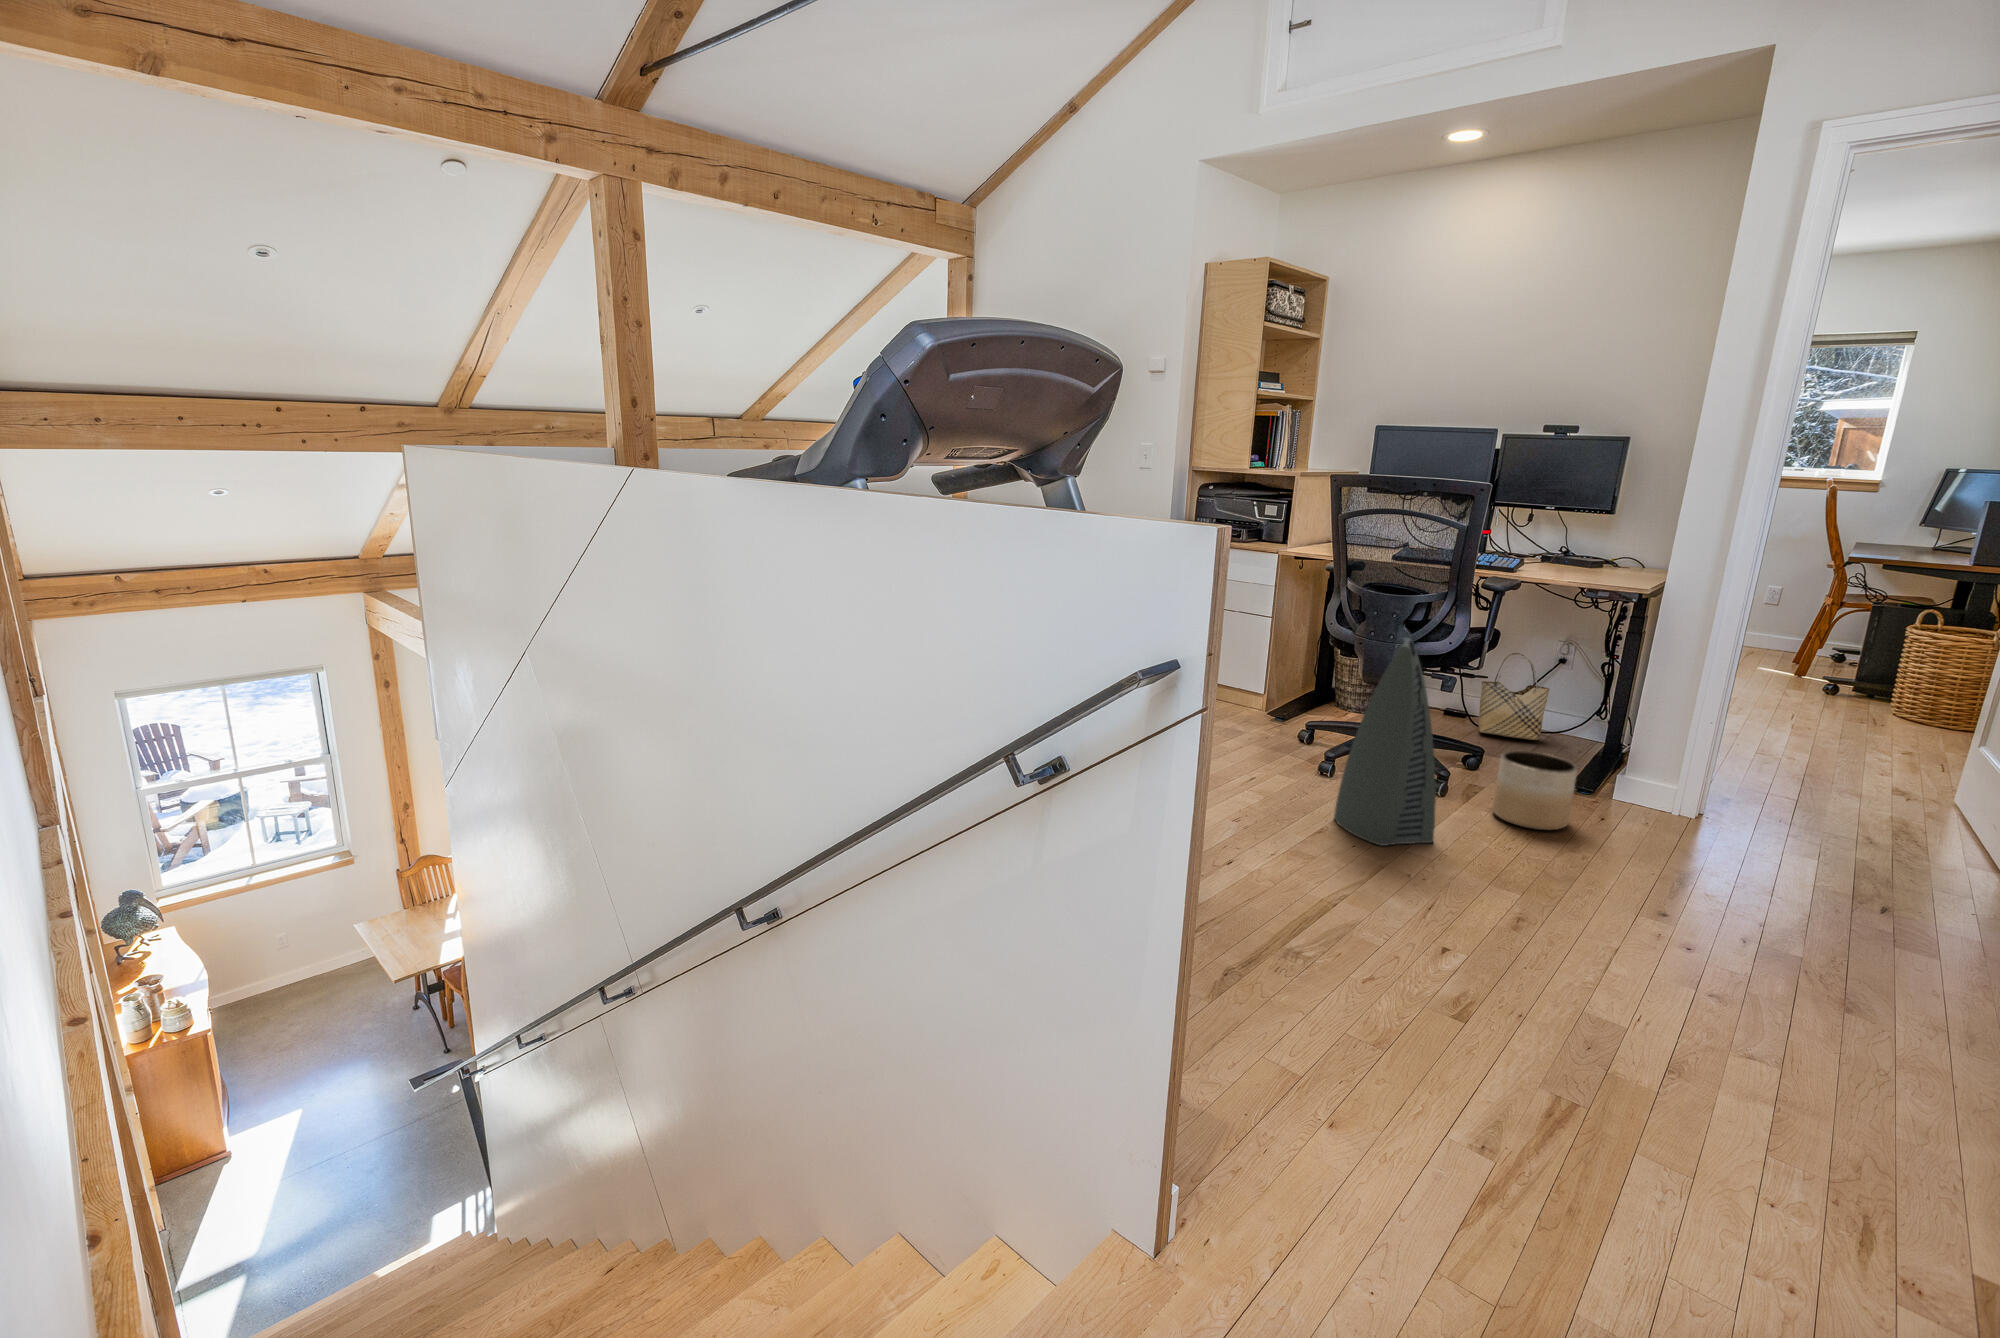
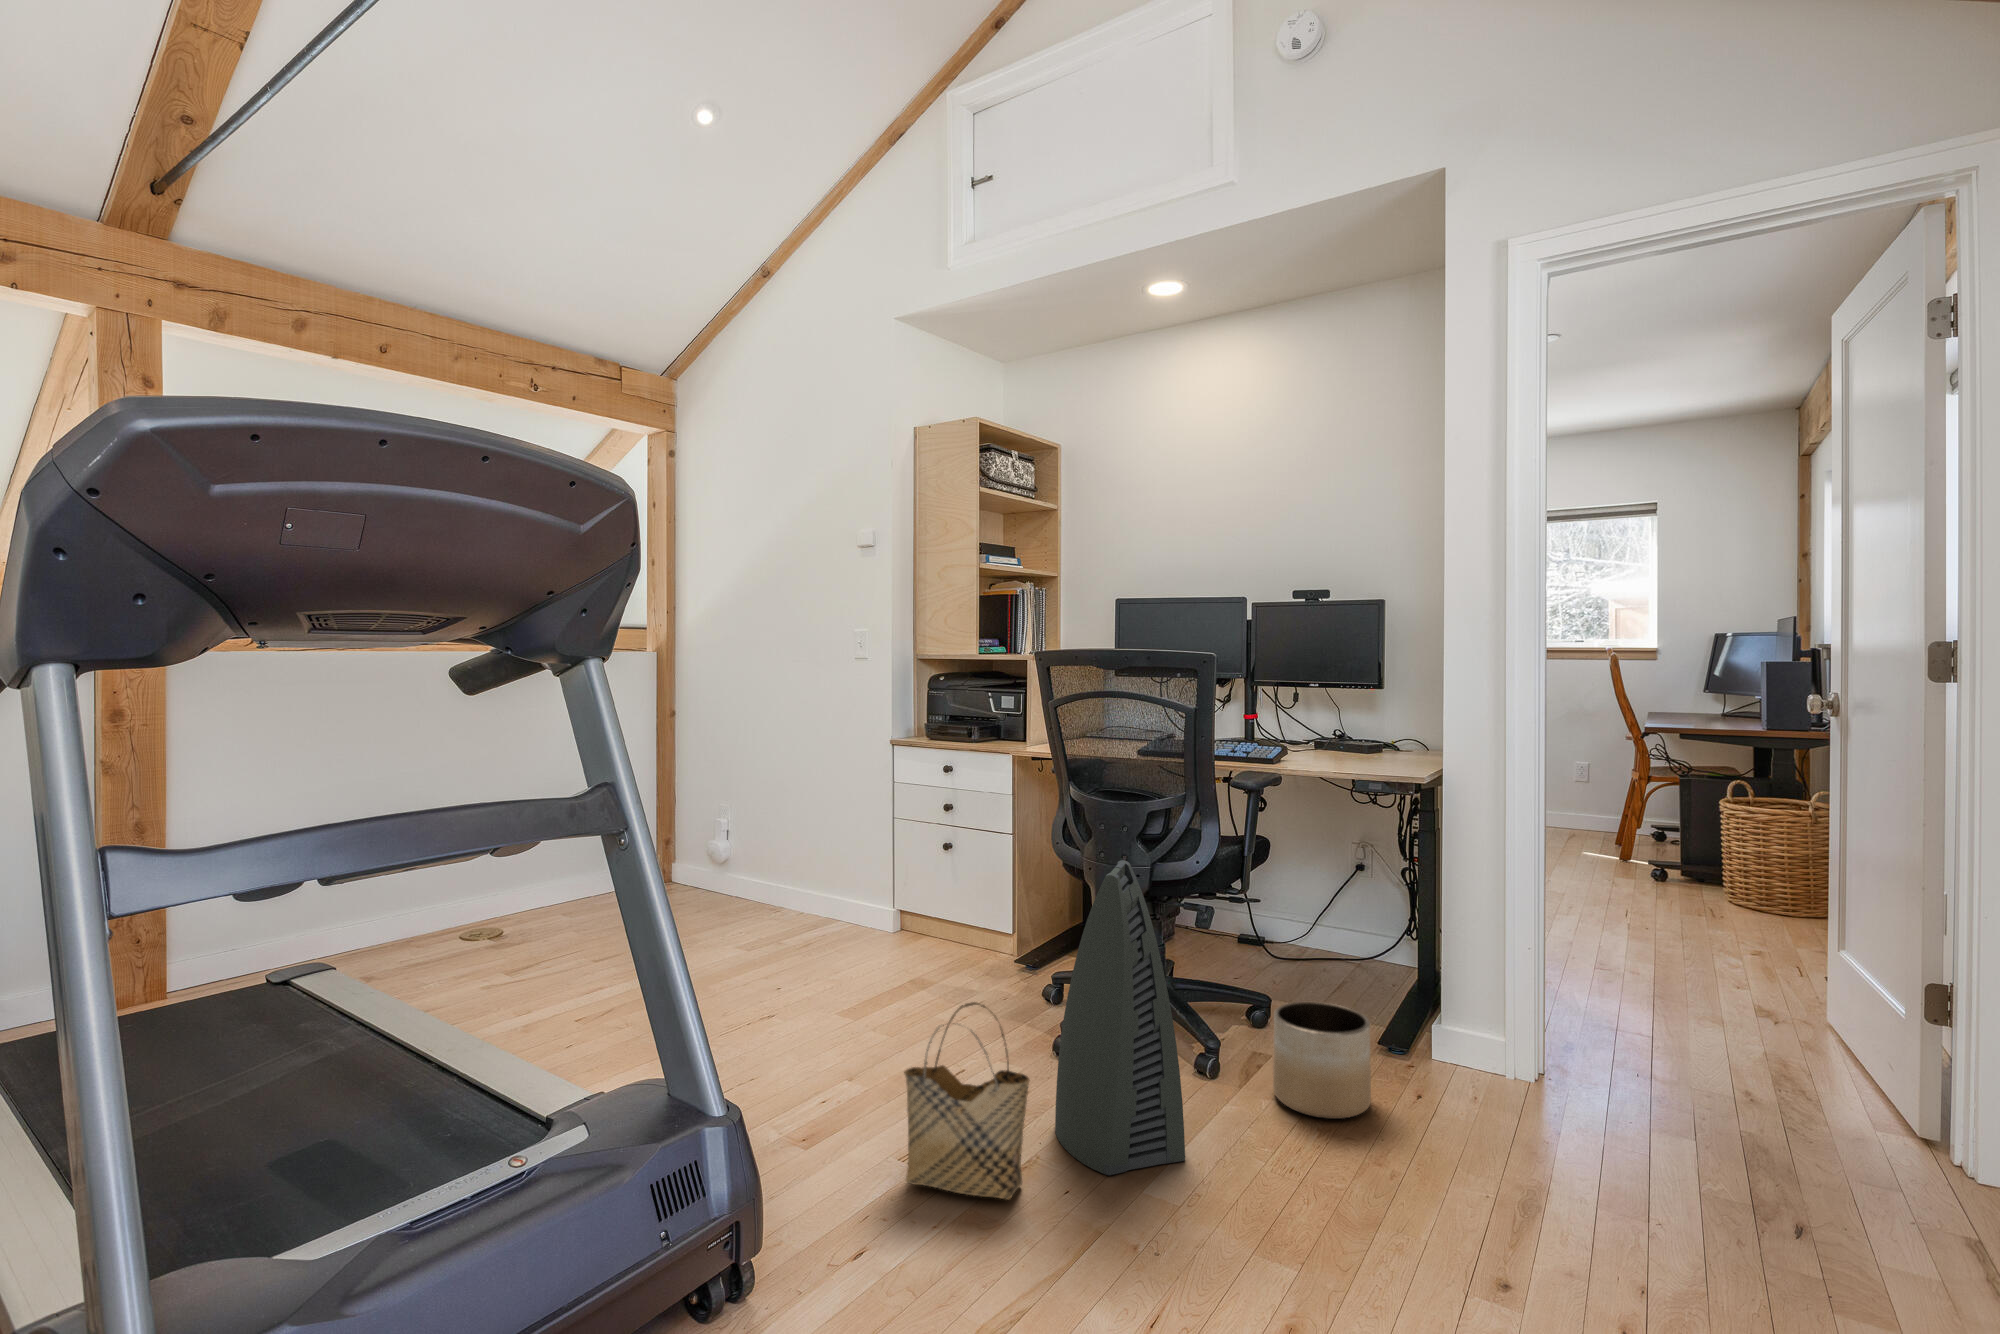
woven basket: present [1478,653,1550,740] -> present [904,1002,1030,1200]

